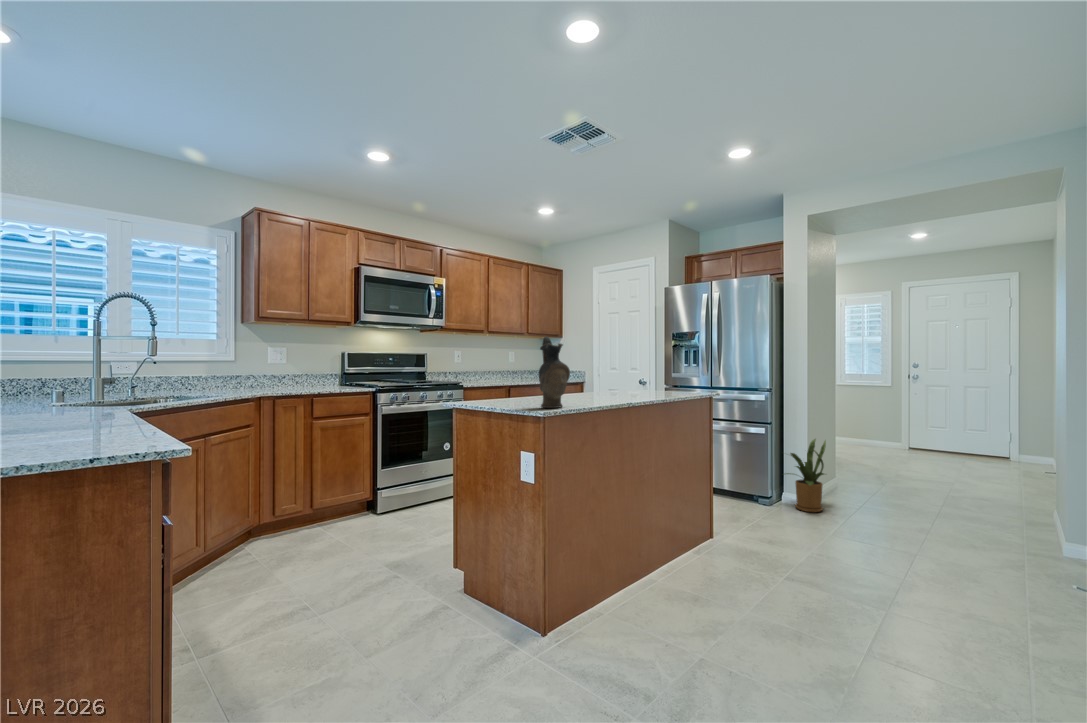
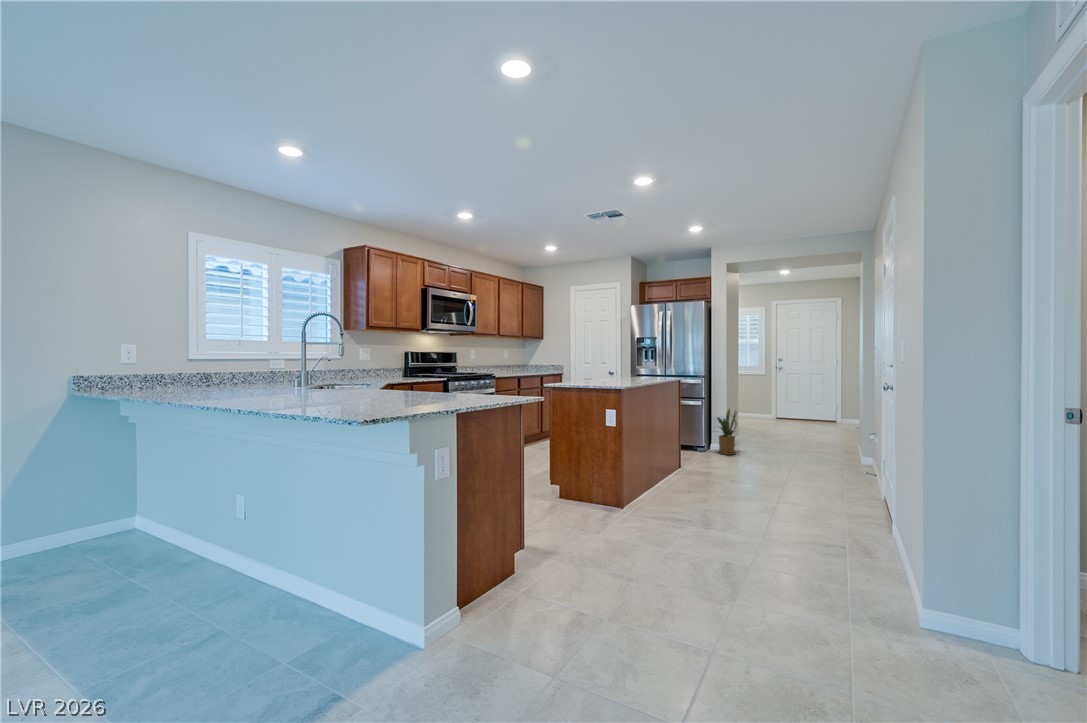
ceramic pitcher: present [539,337,570,408] -> none [615,347,634,386]

